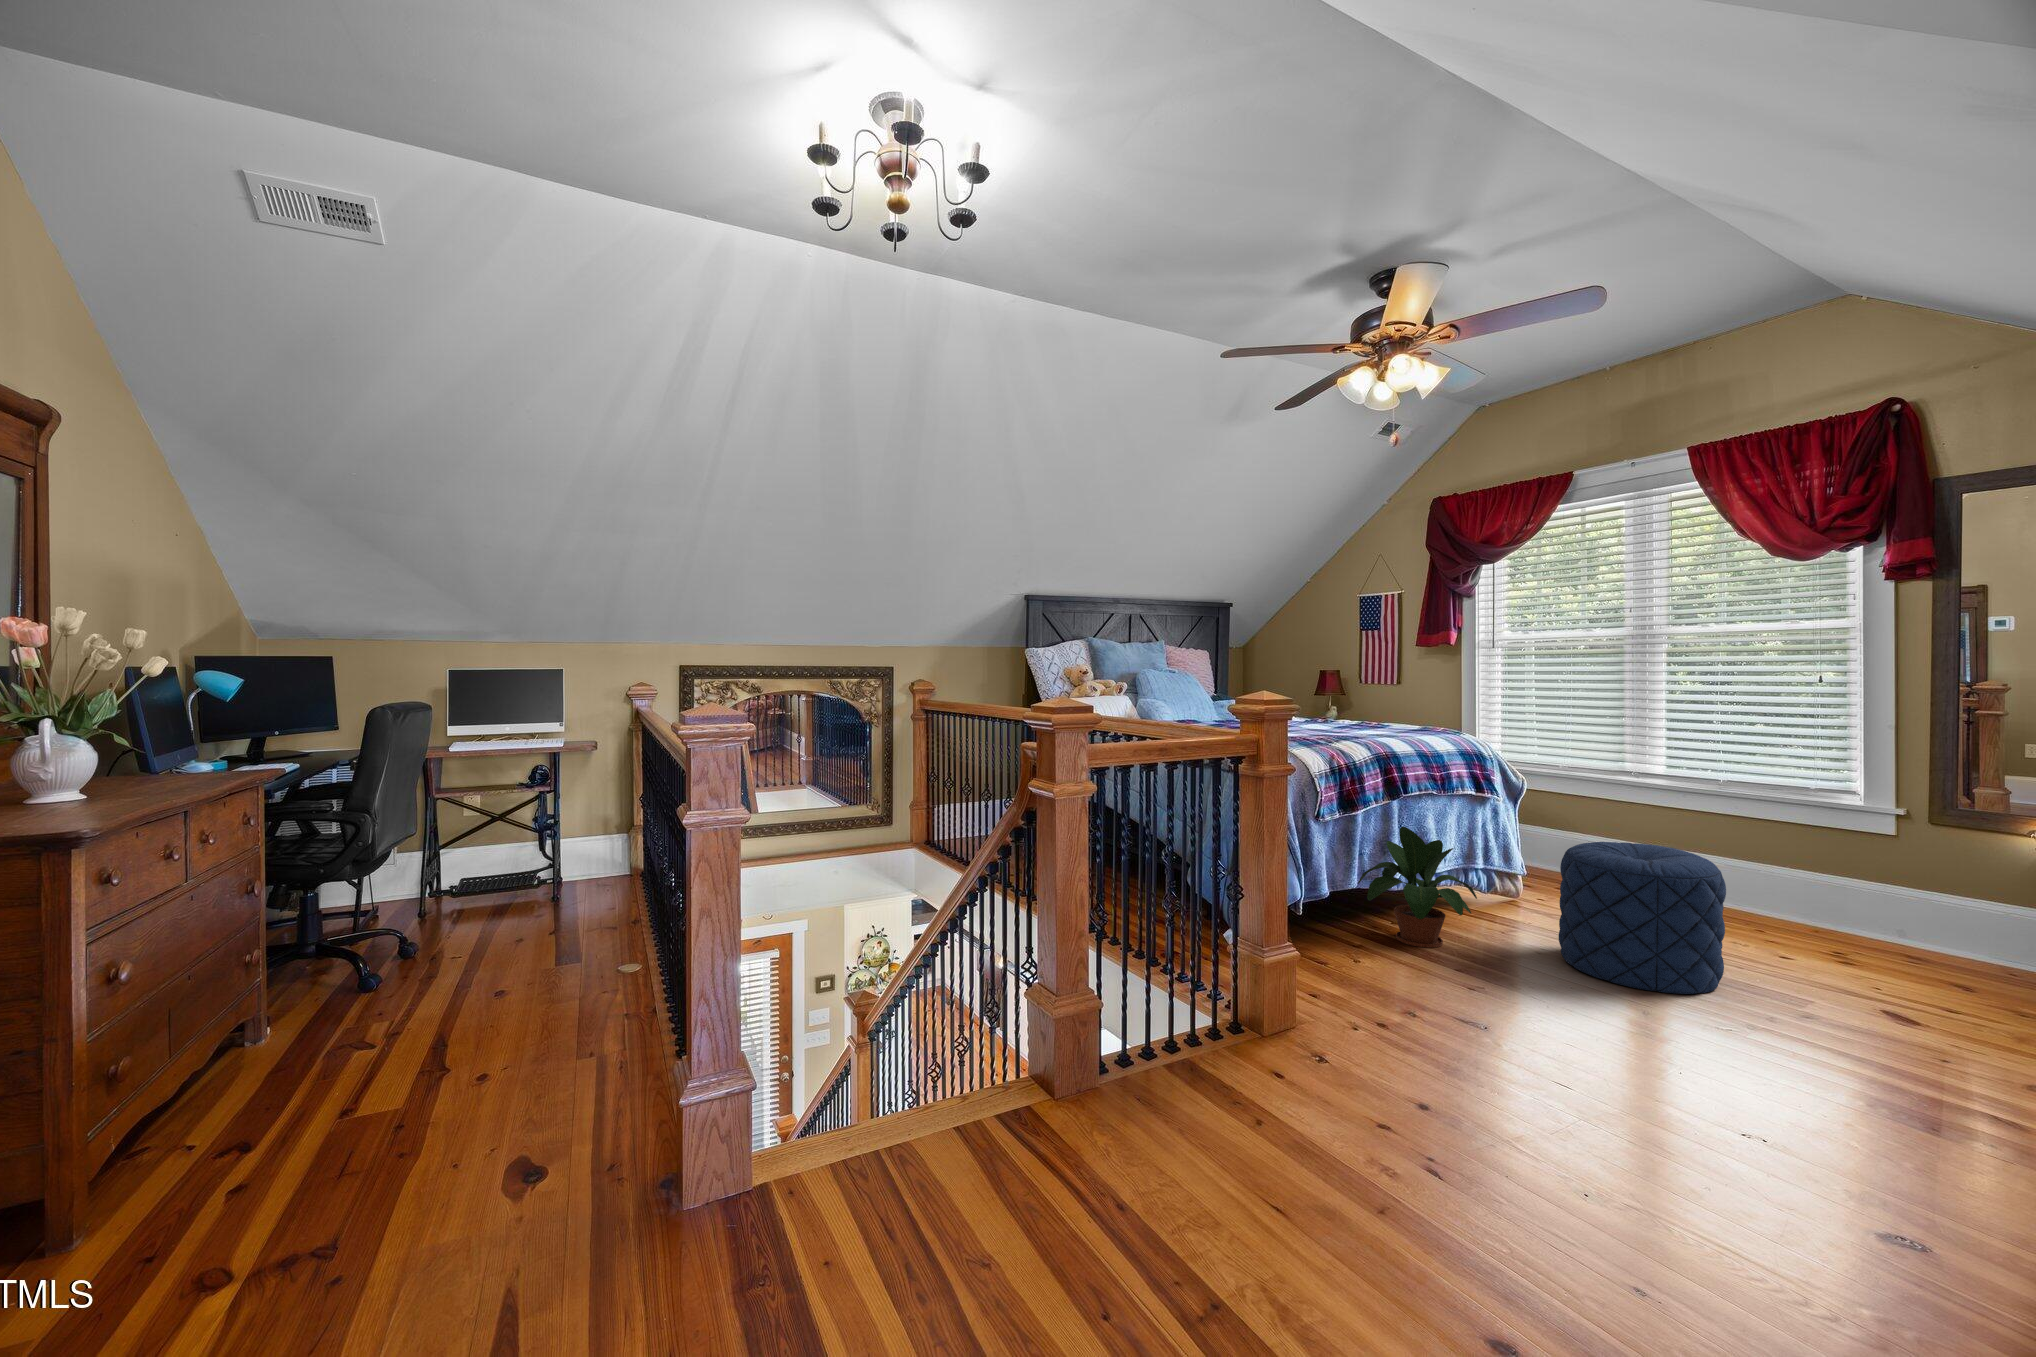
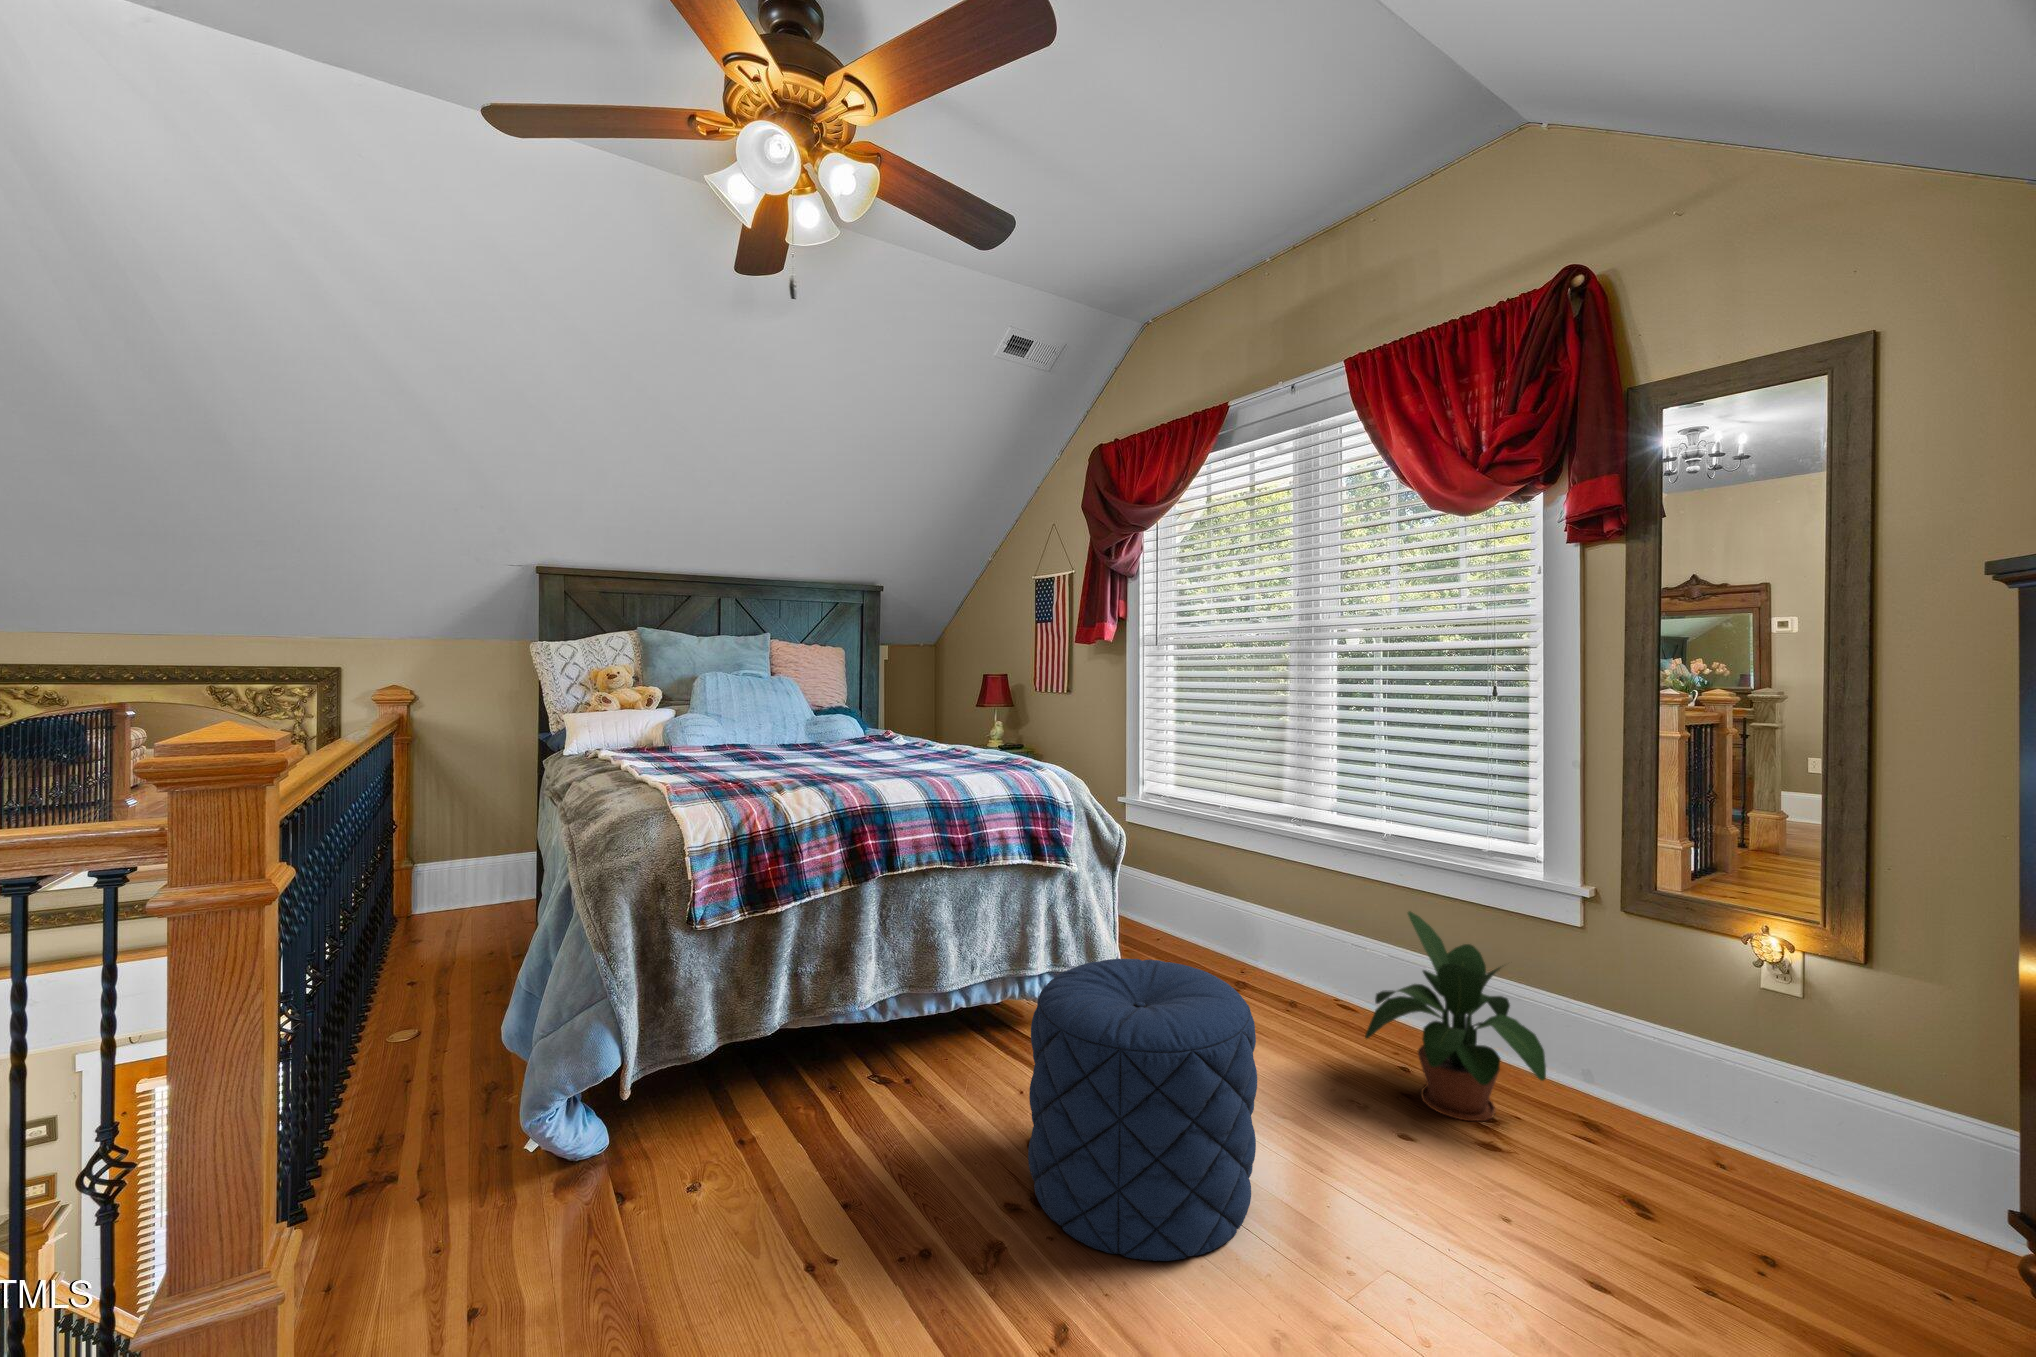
potted plant: present [1358,827,1477,948] -> present [1365,911,1546,1121]

